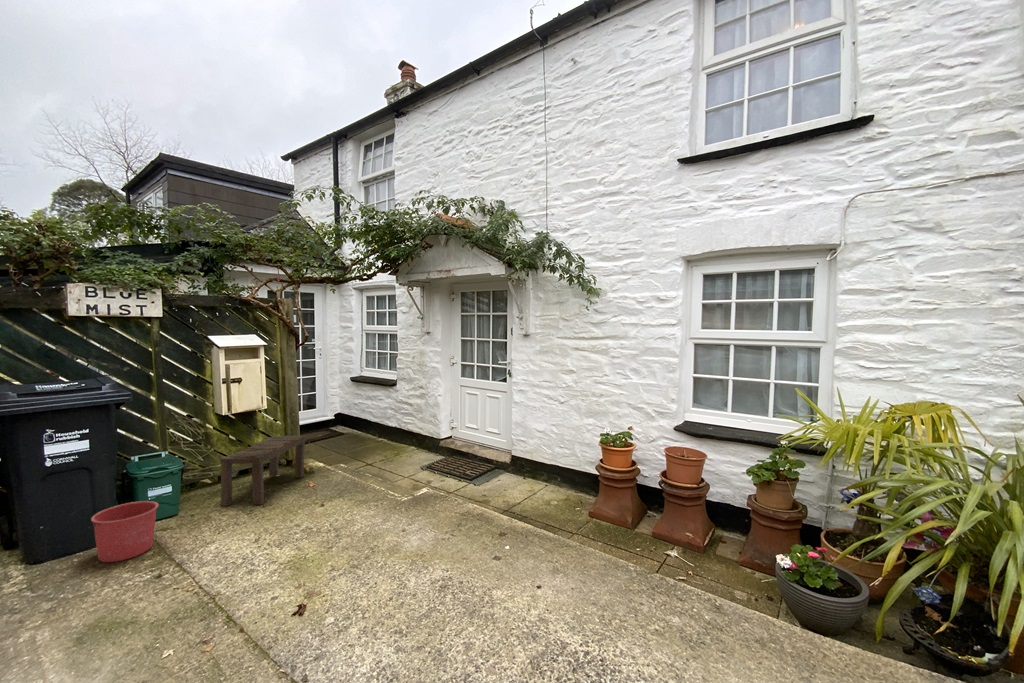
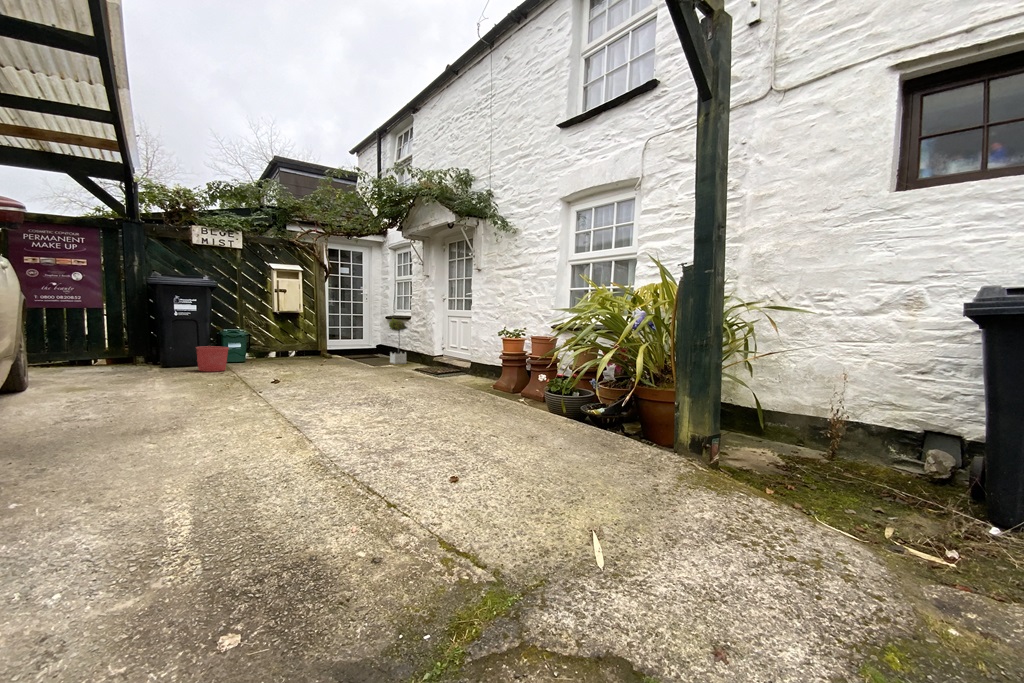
potted tree: none [375,388,401,450] -> present [389,319,407,364]
bench: present [220,435,306,506] -> none [270,336,329,368]

